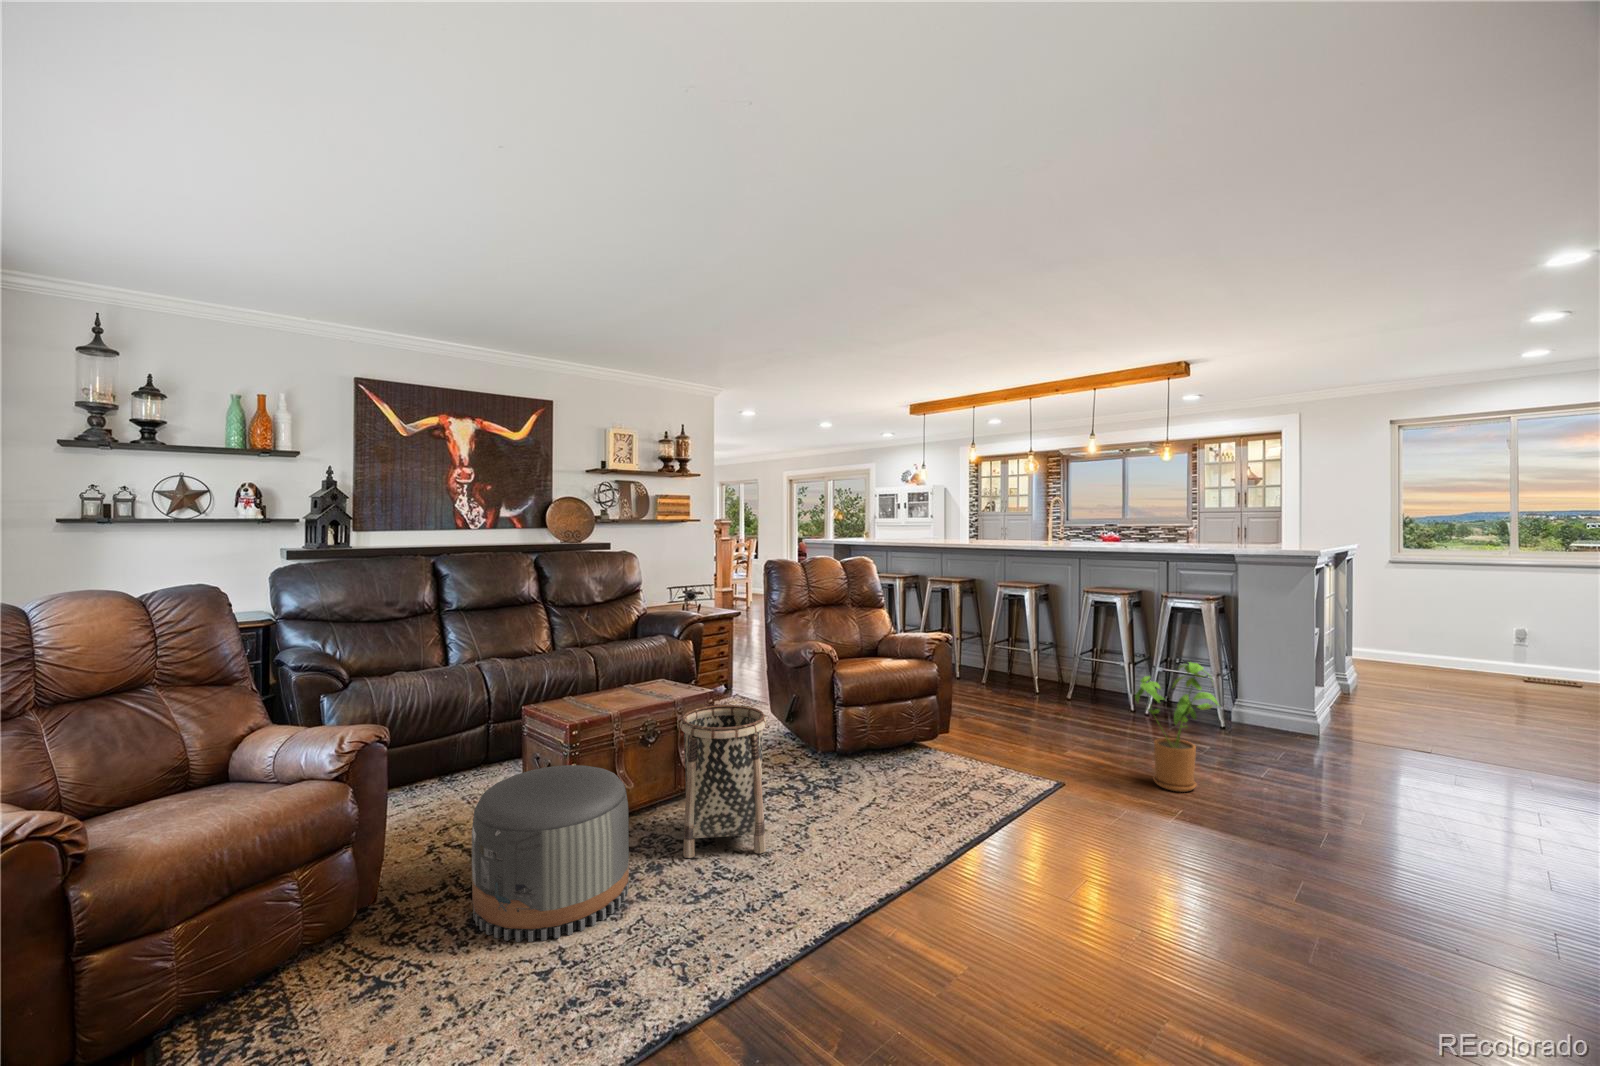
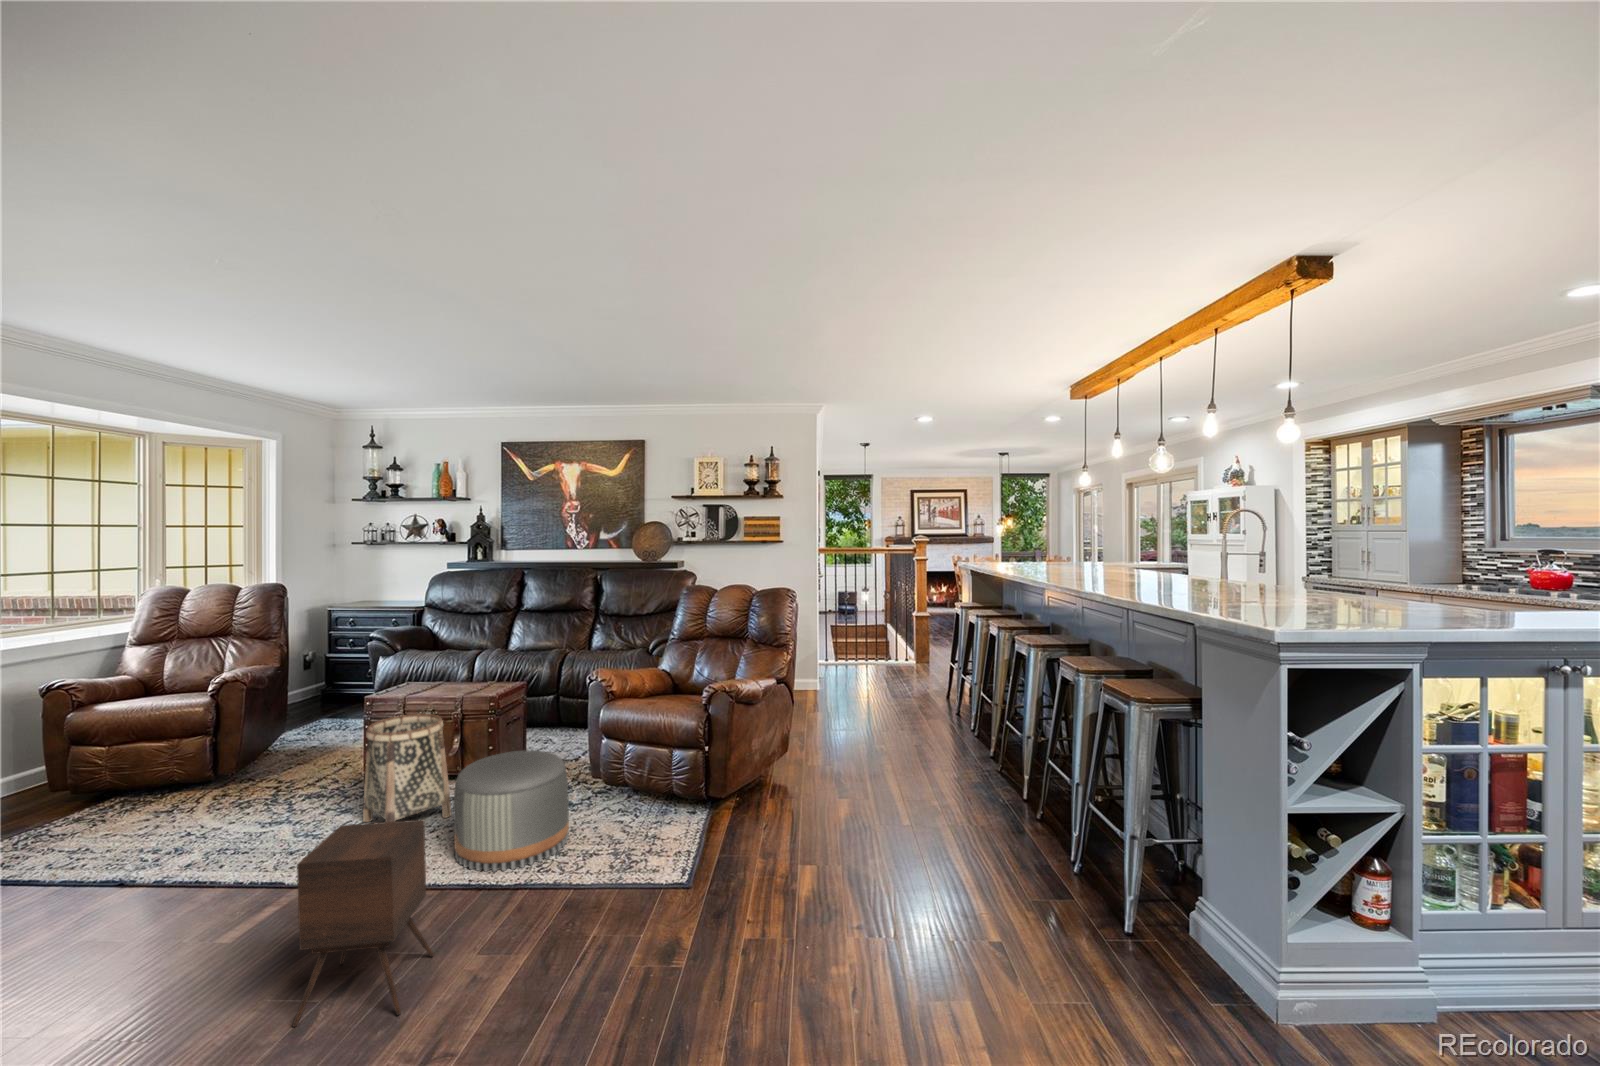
house plant: present [1135,662,1219,792] -> none [715,794,816,971]
side table: none [1047,738,1165,942] -> present [293,820,433,1027]
pouf: present [472,765,629,942] -> present [453,750,569,871]

